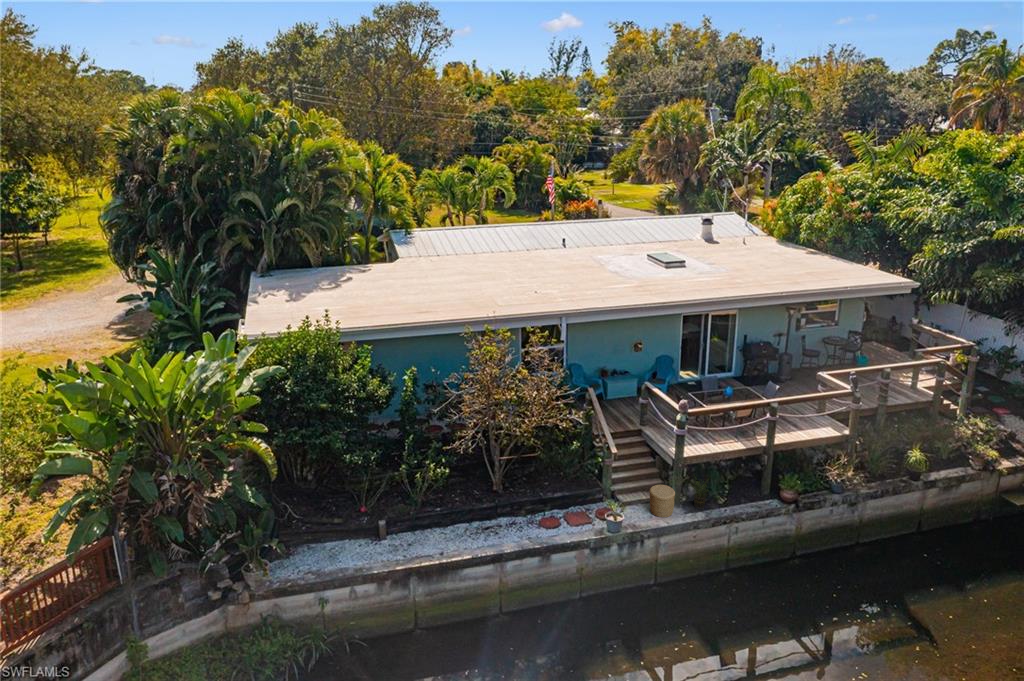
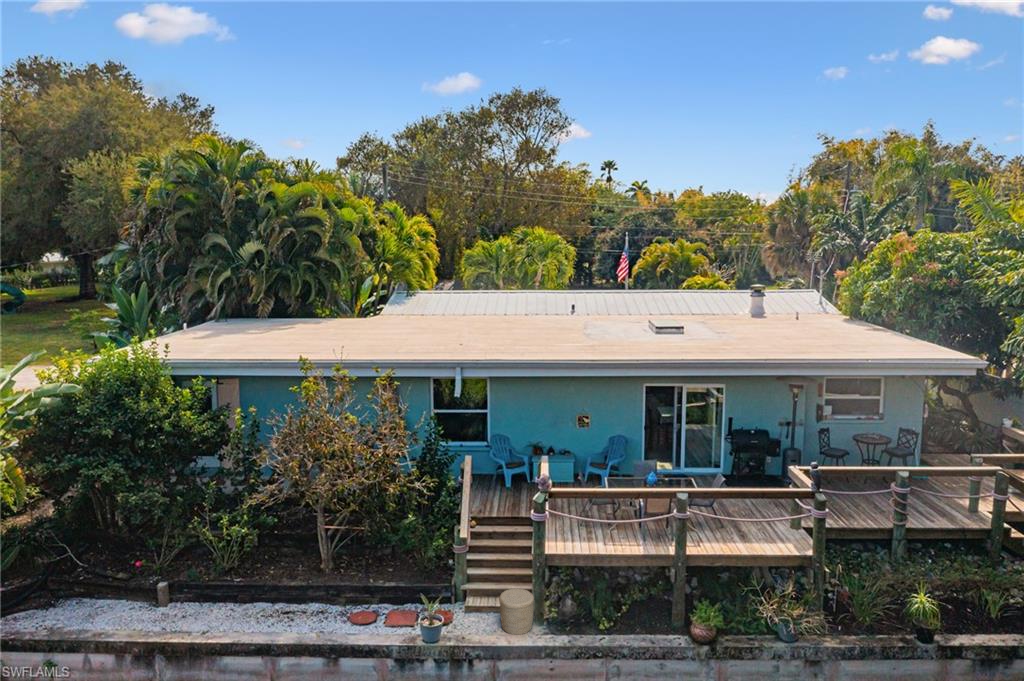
potted plant: present [694,481,706,508] -> none [557,579,589,632]

